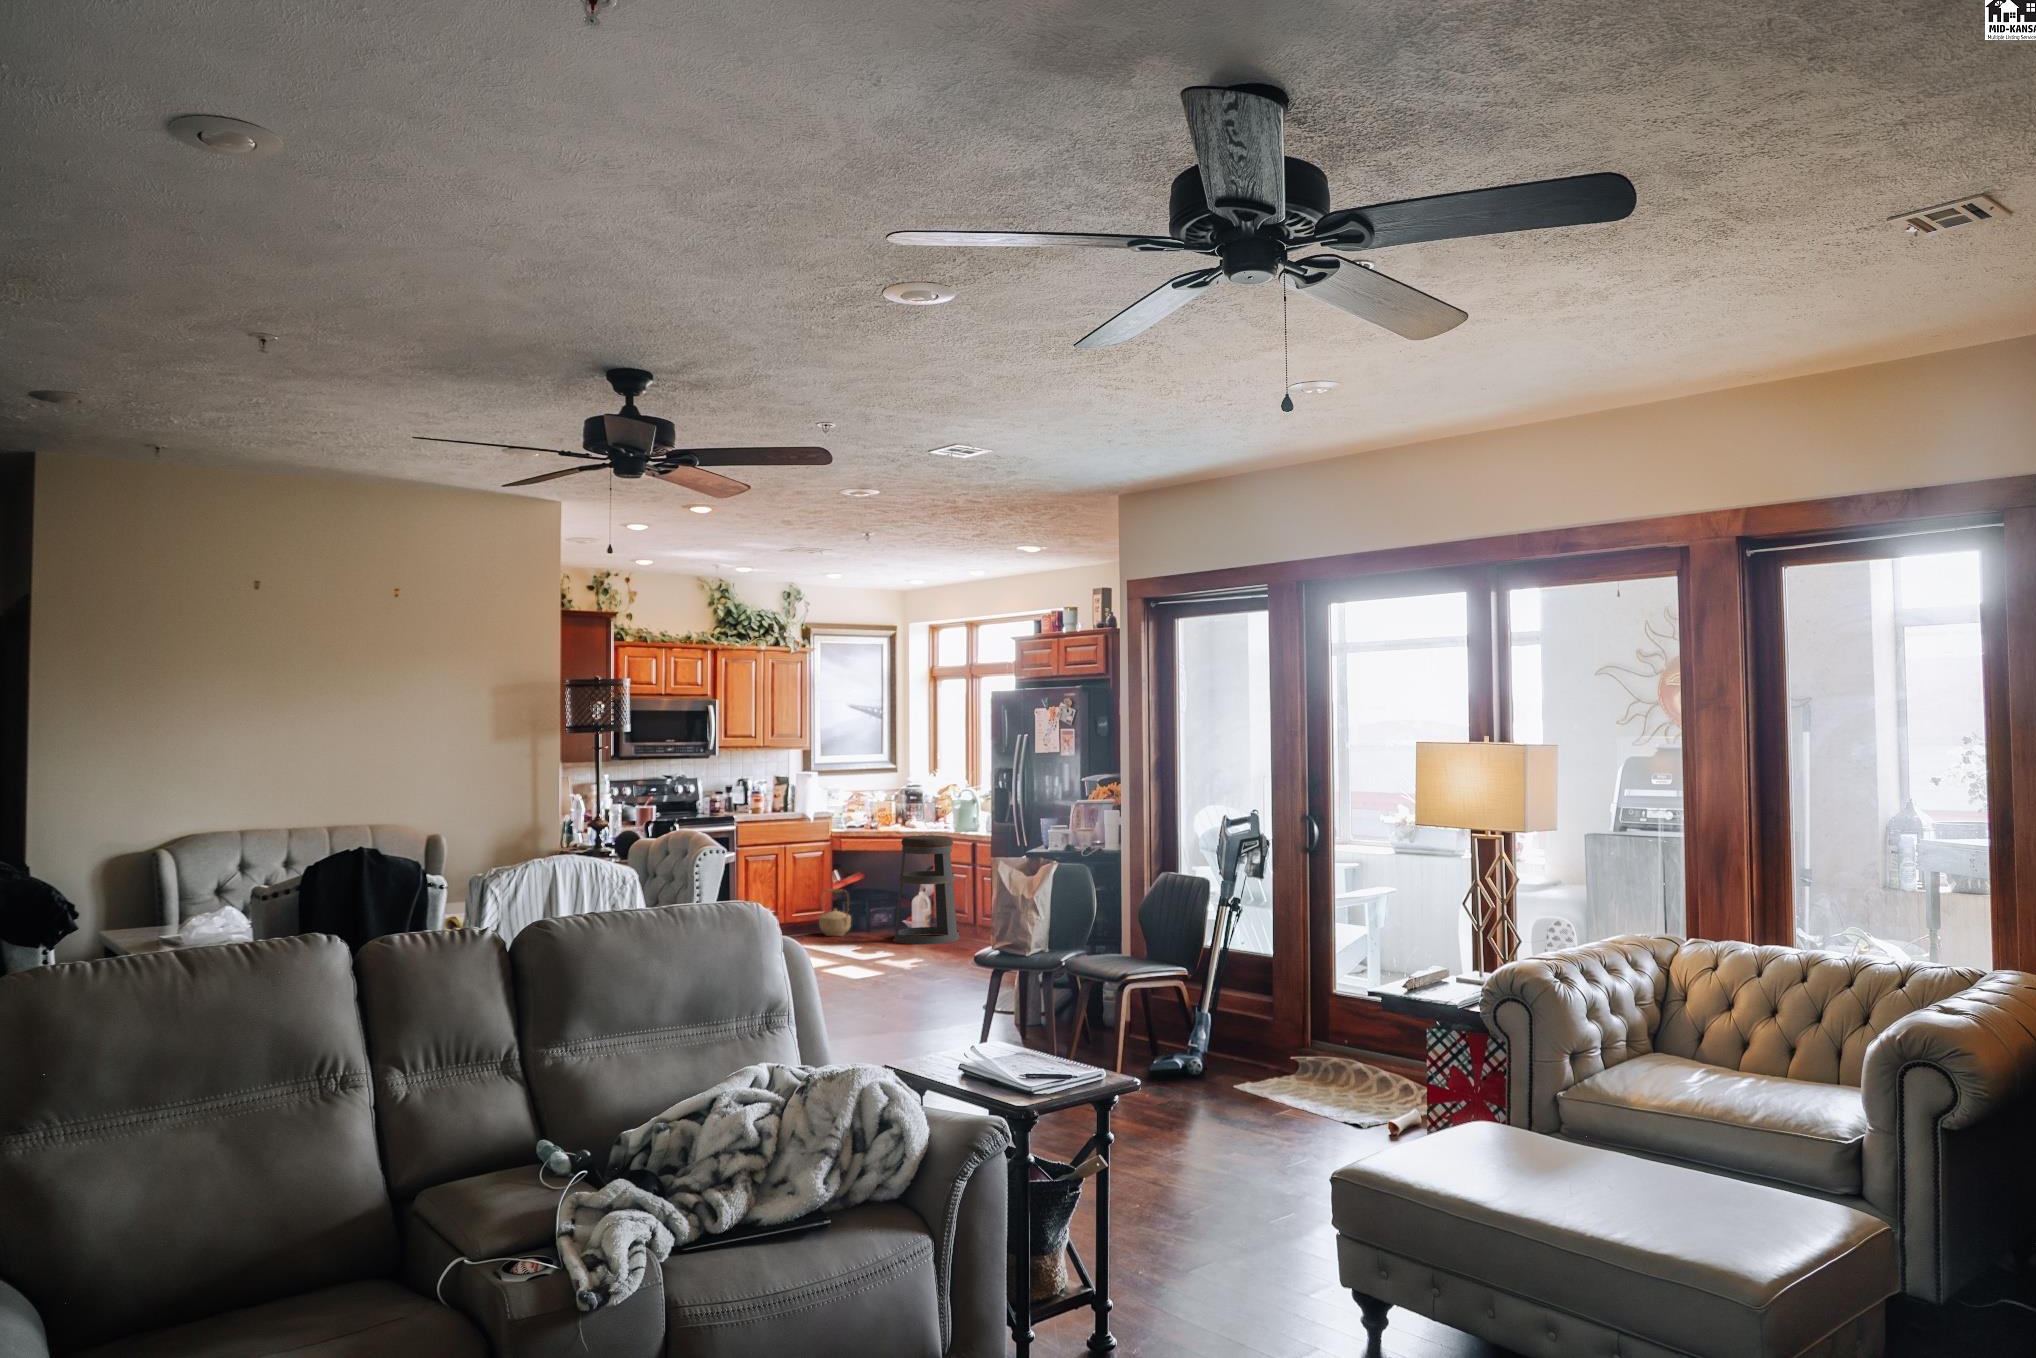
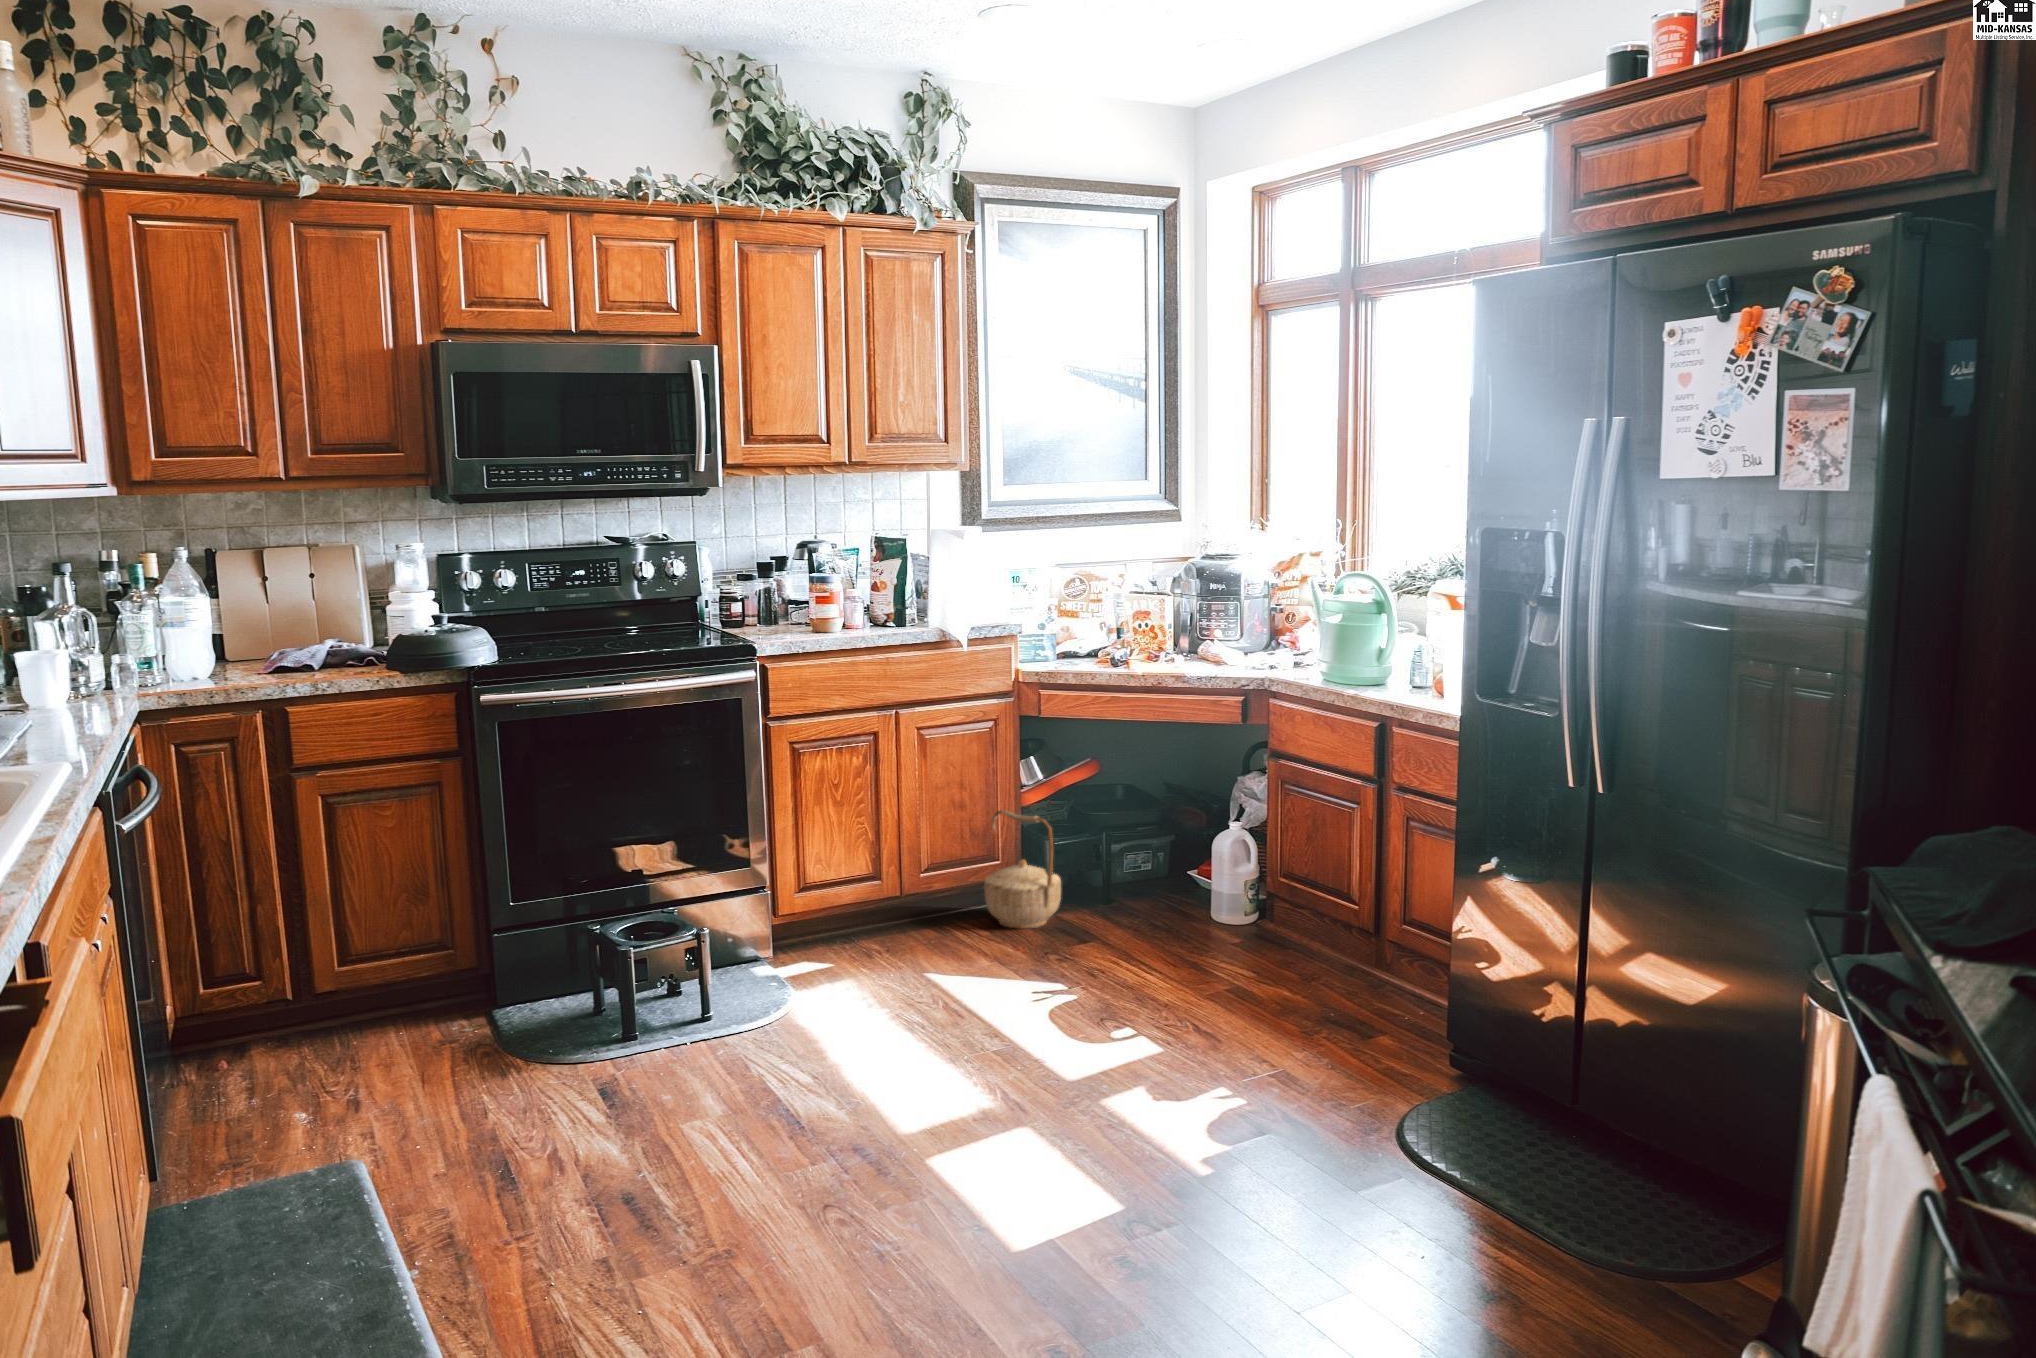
bar stool: present [895,836,959,944] -> none [1166,691,1337,988]

